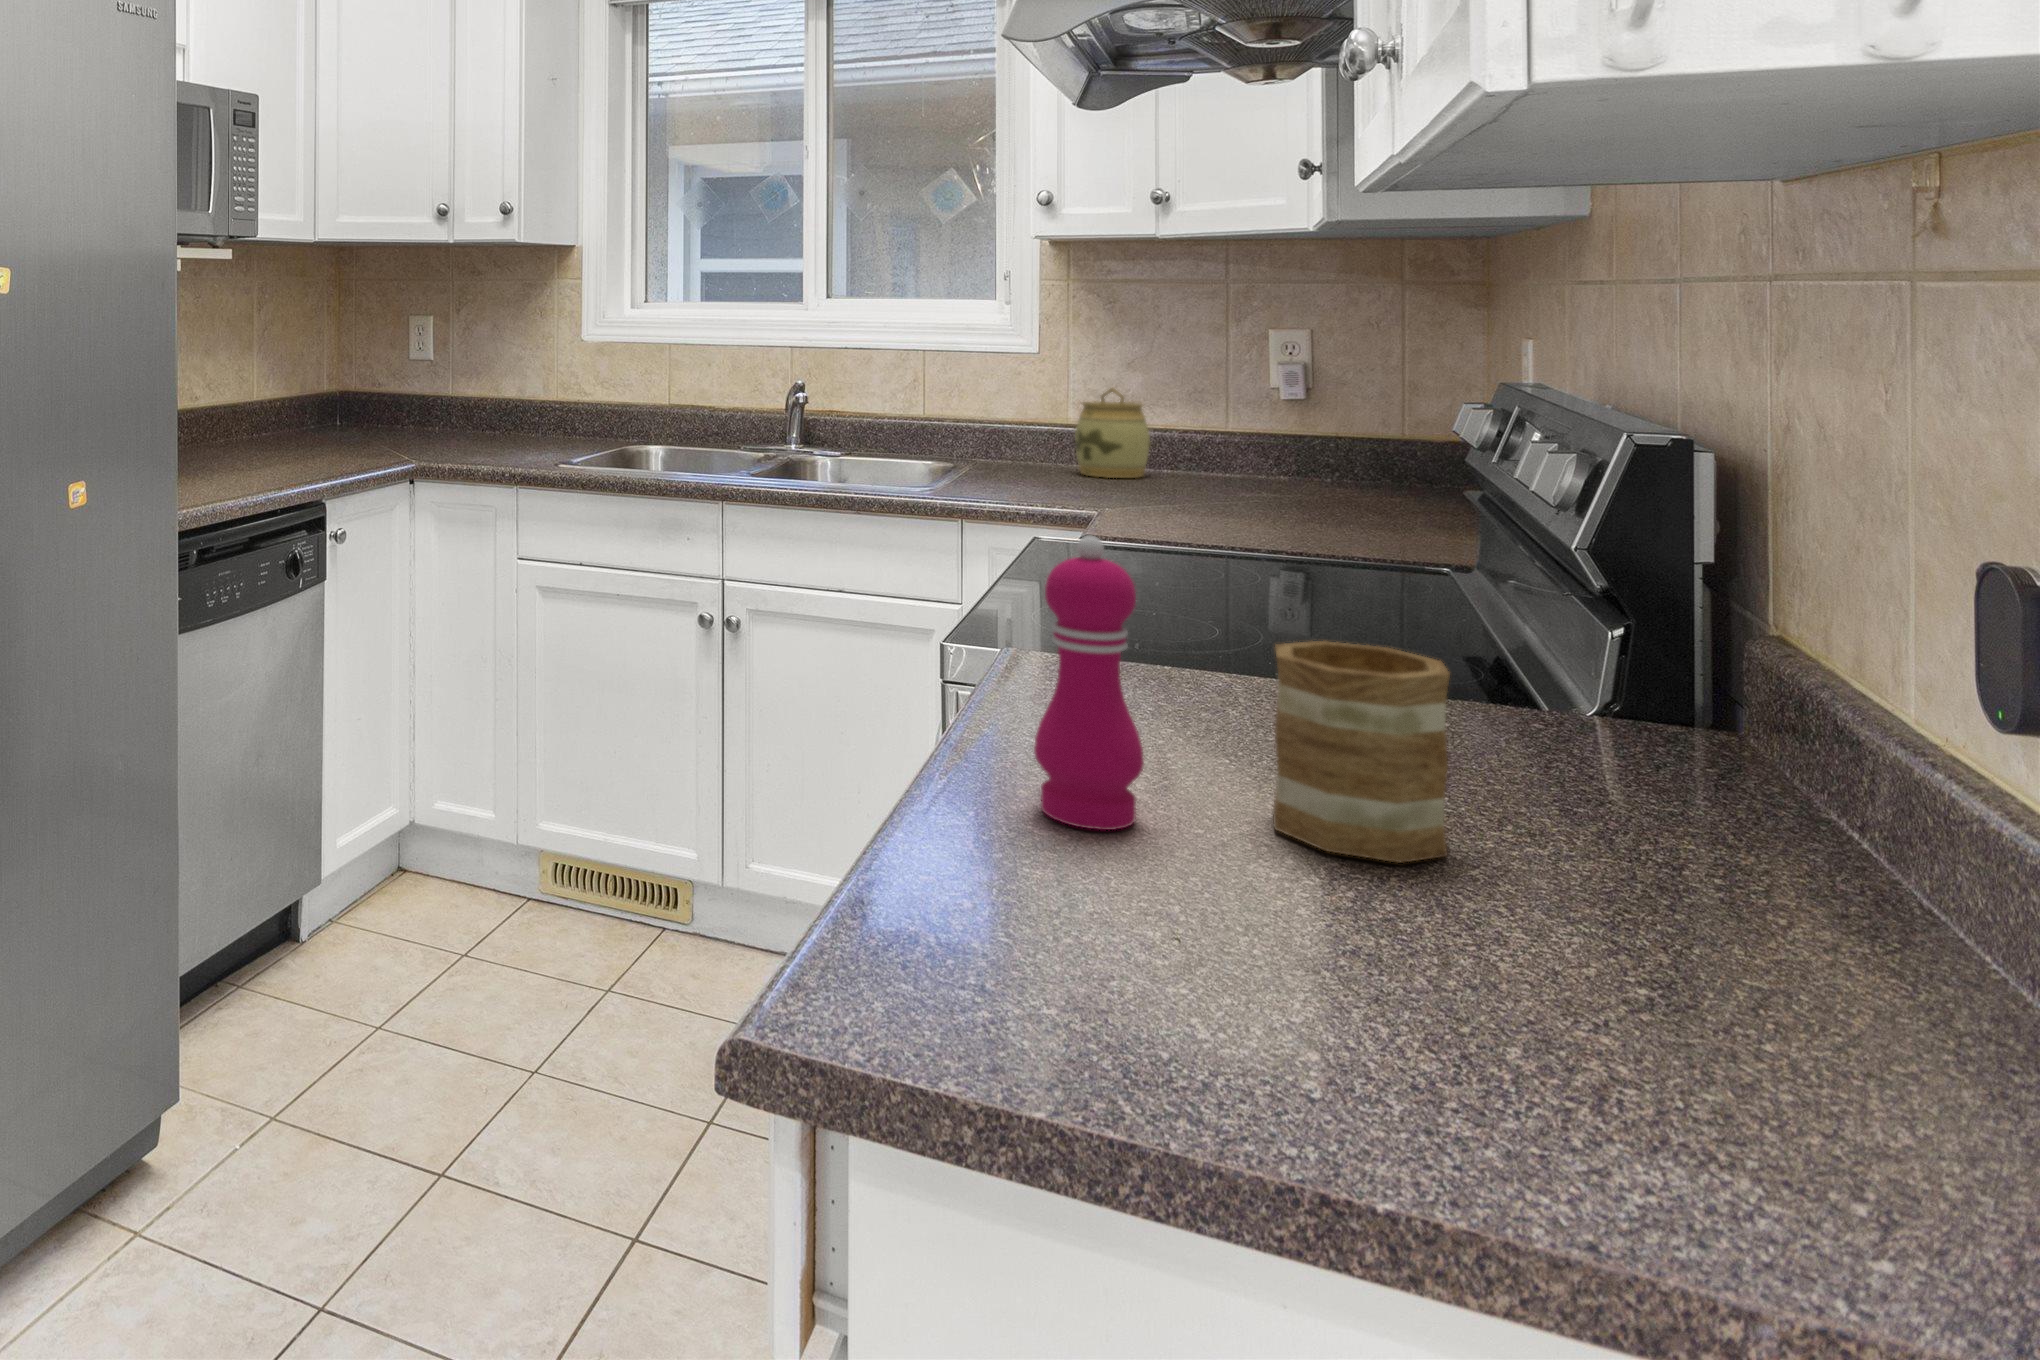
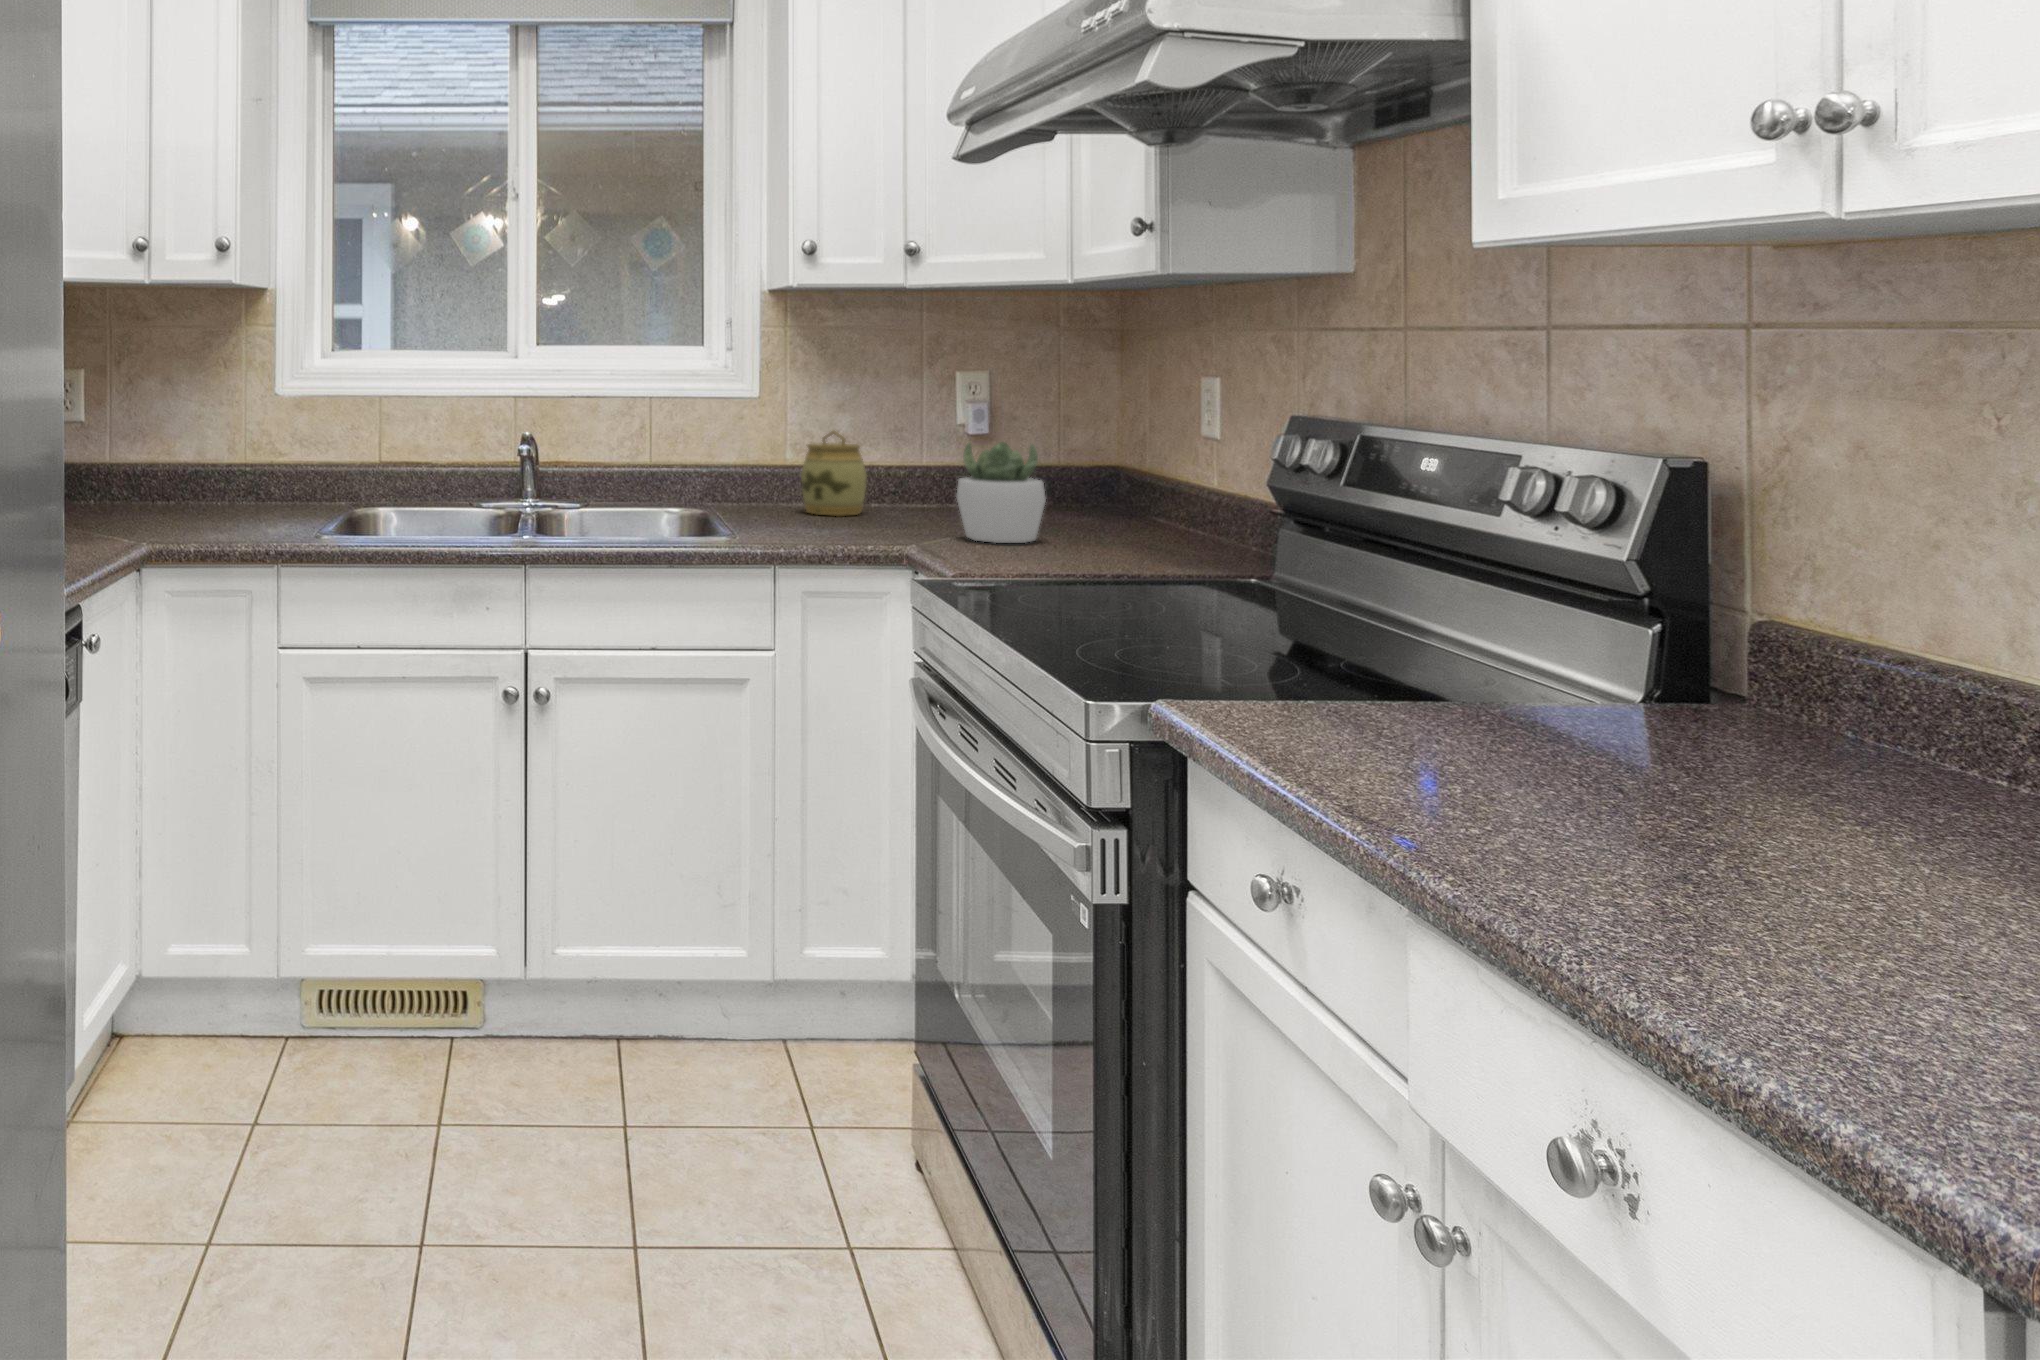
succulent plant: none [1193,401,1292,513] -> present [957,442,1046,543]
pepper mill: present [1034,536,1144,830] -> none [1503,602,1629,900]
mug: present [1273,641,1450,863] -> none [1656,682,1843,885]

